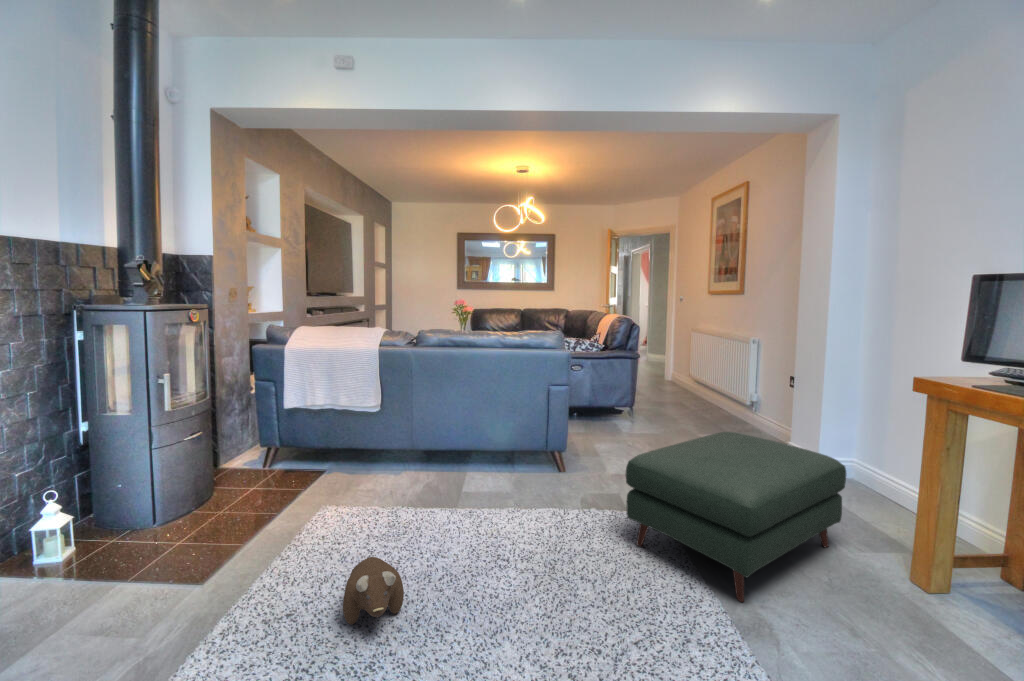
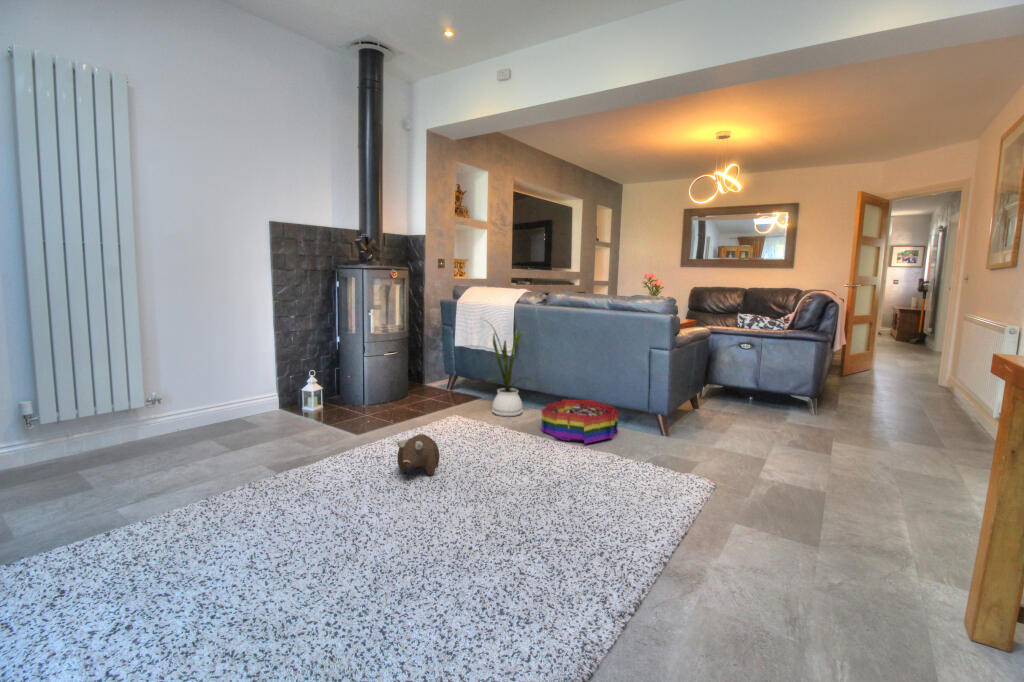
house plant: none [335,369,419,490] -> present [488,329,533,416]
ottoman: present [626,432,846,602] -> none [644,408,910,557]
storage bin: none [446,449,531,505] -> present [542,399,618,444]

